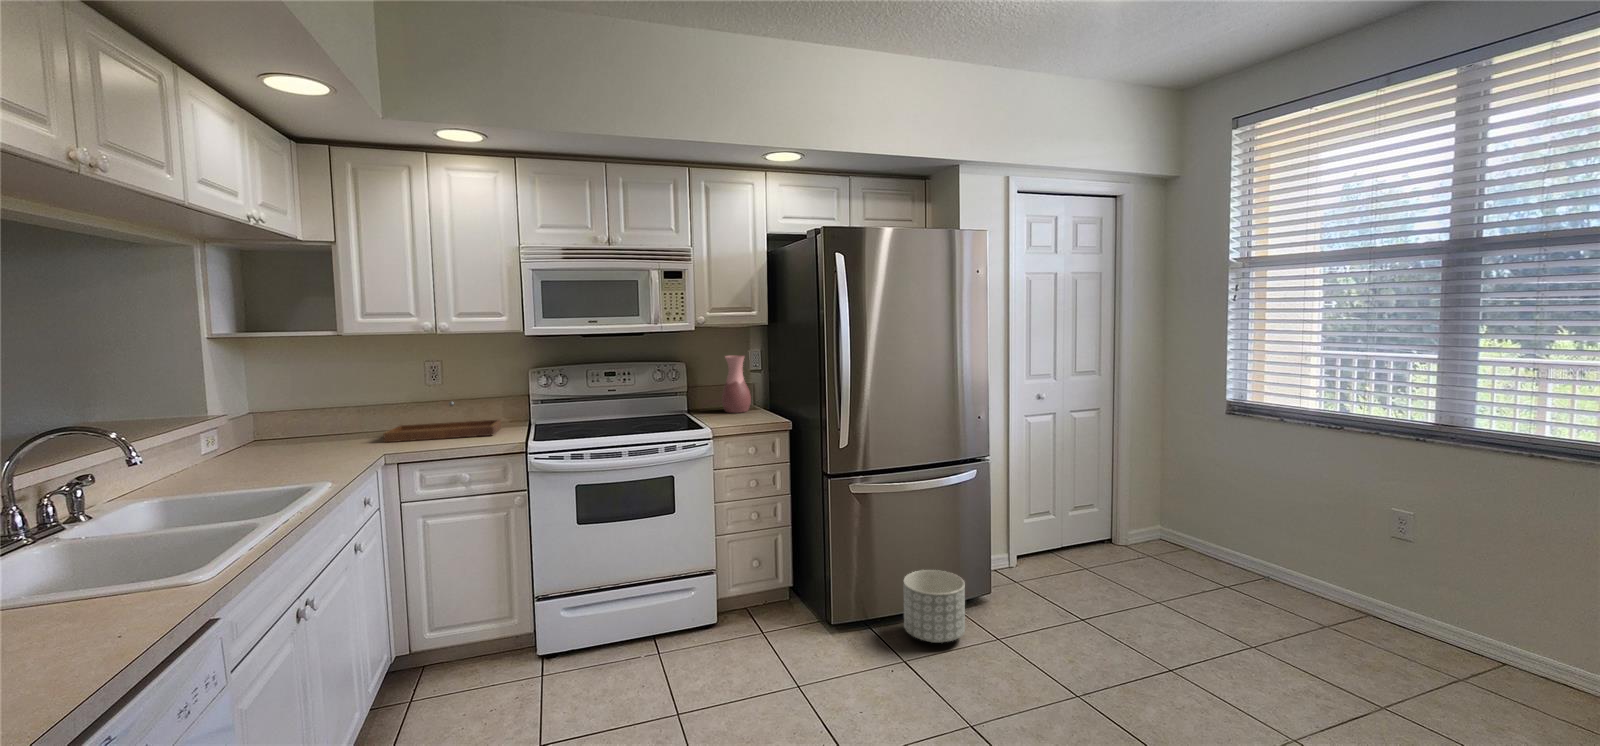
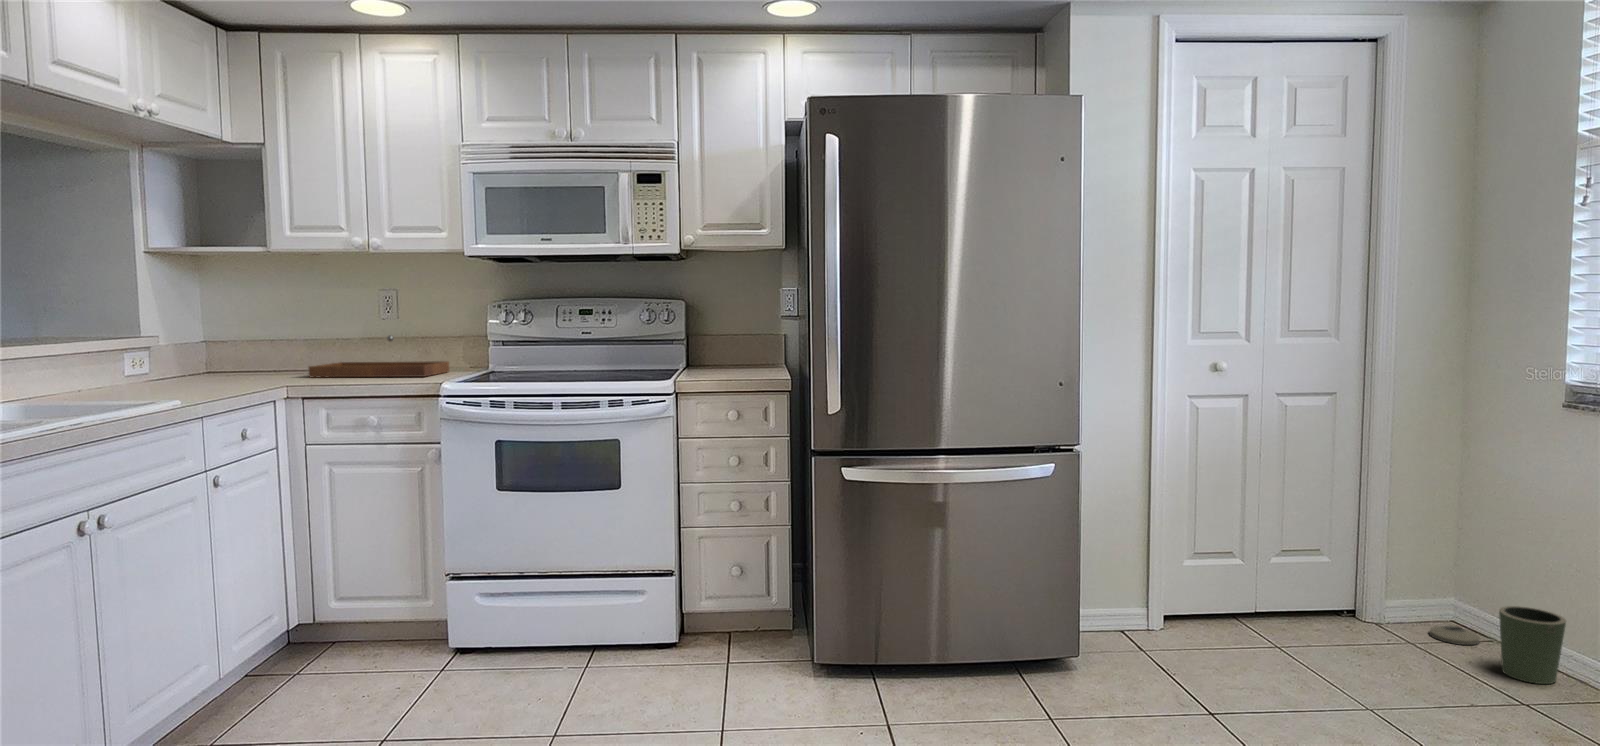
vase: present [722,356,751,413] -> none [729,293,769,370]
trash can: none [1153,529,1236,573] -> present [1429,606,1566,684]
planter: present [903,570,965,643] -> none [914,604,1004,710]

